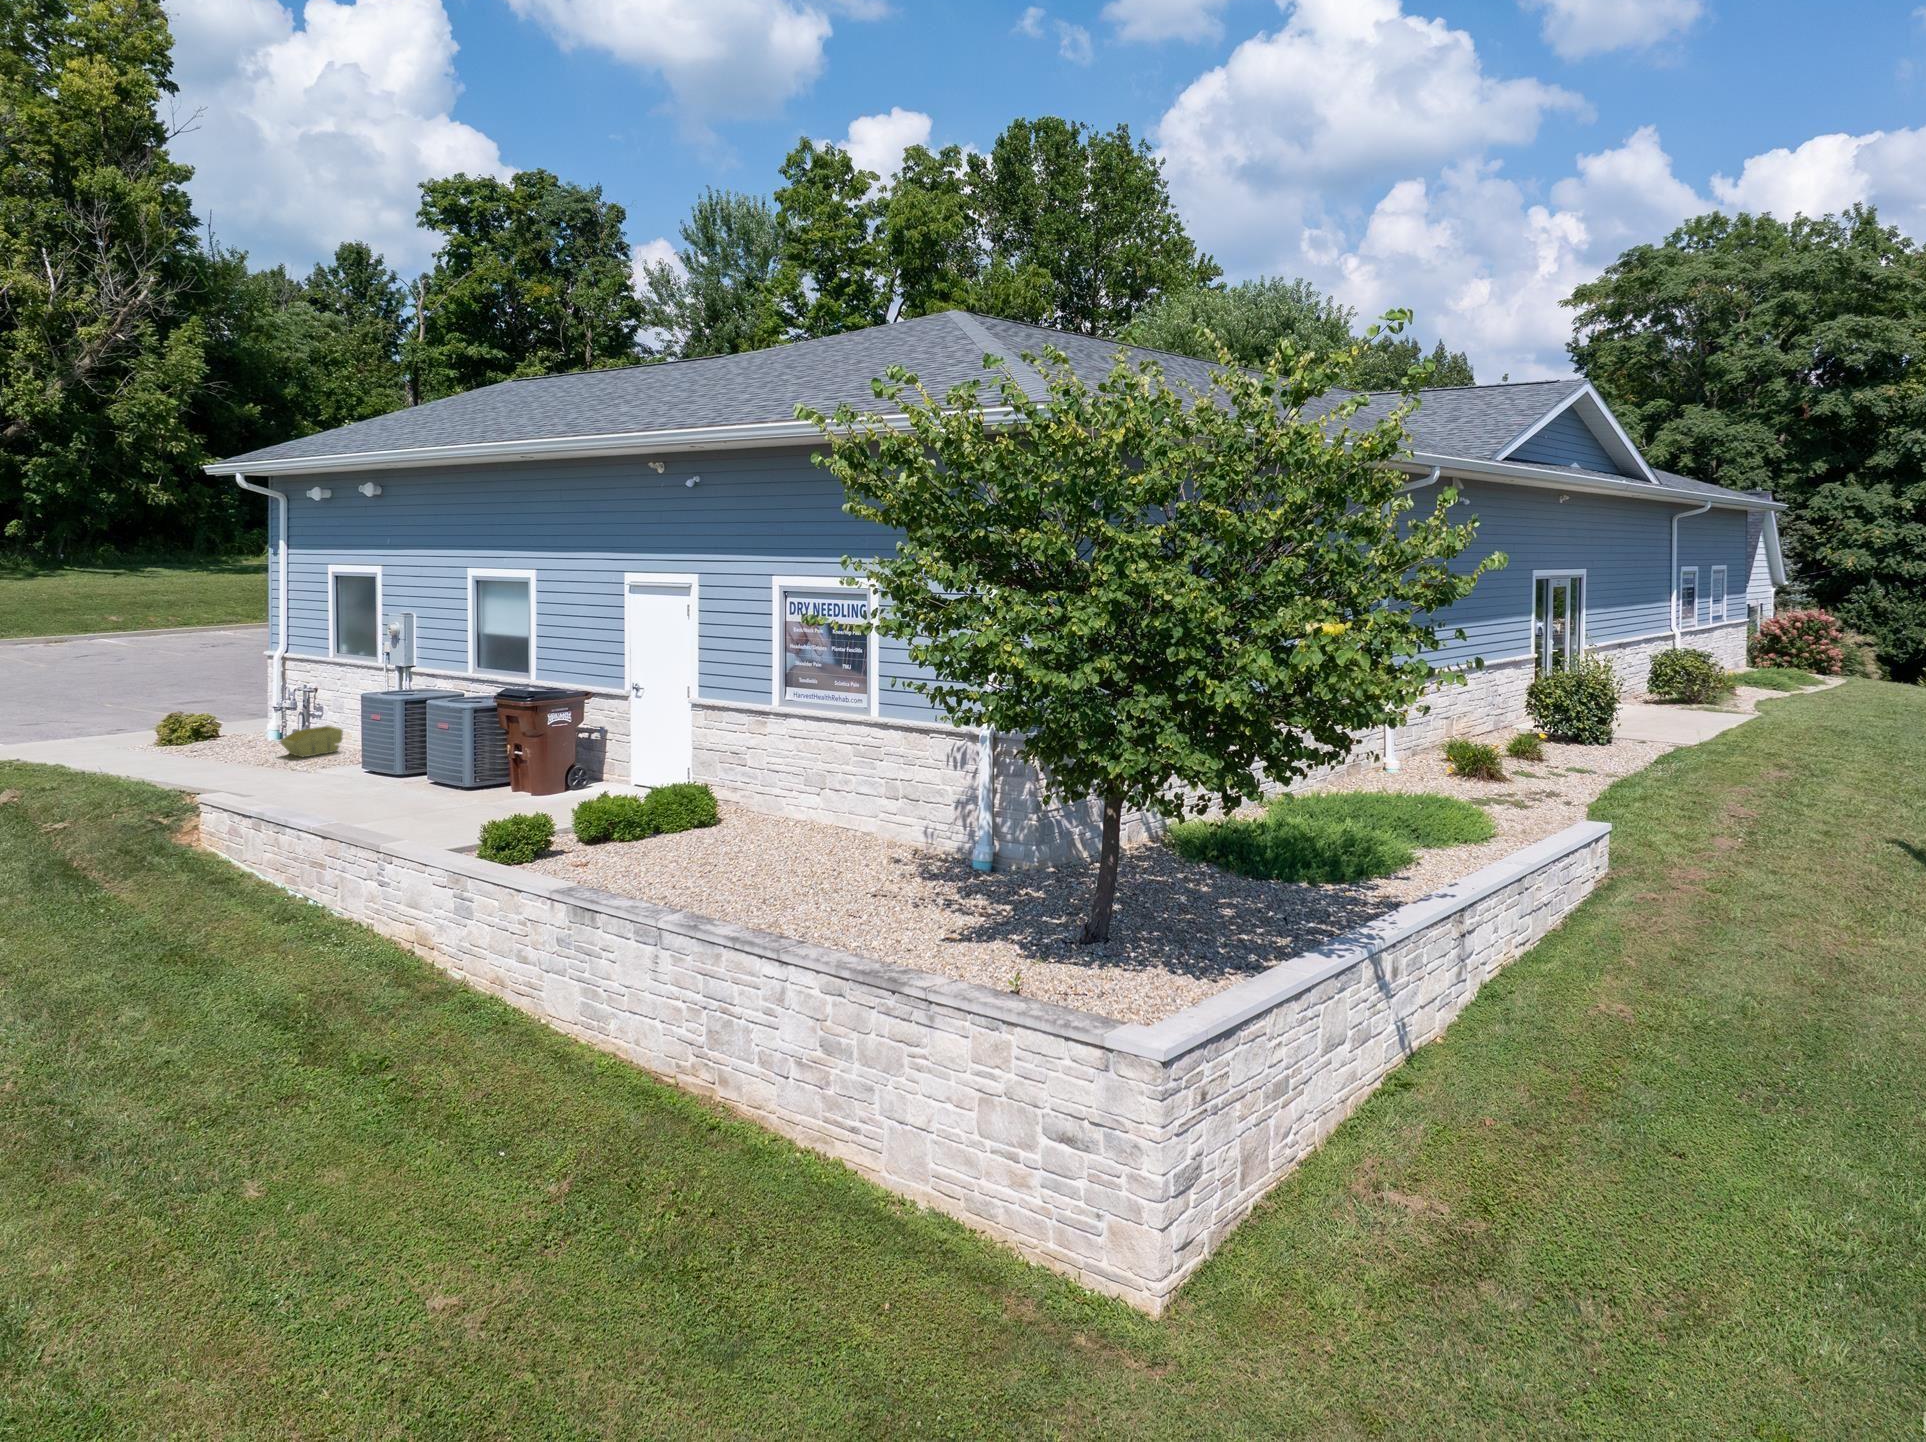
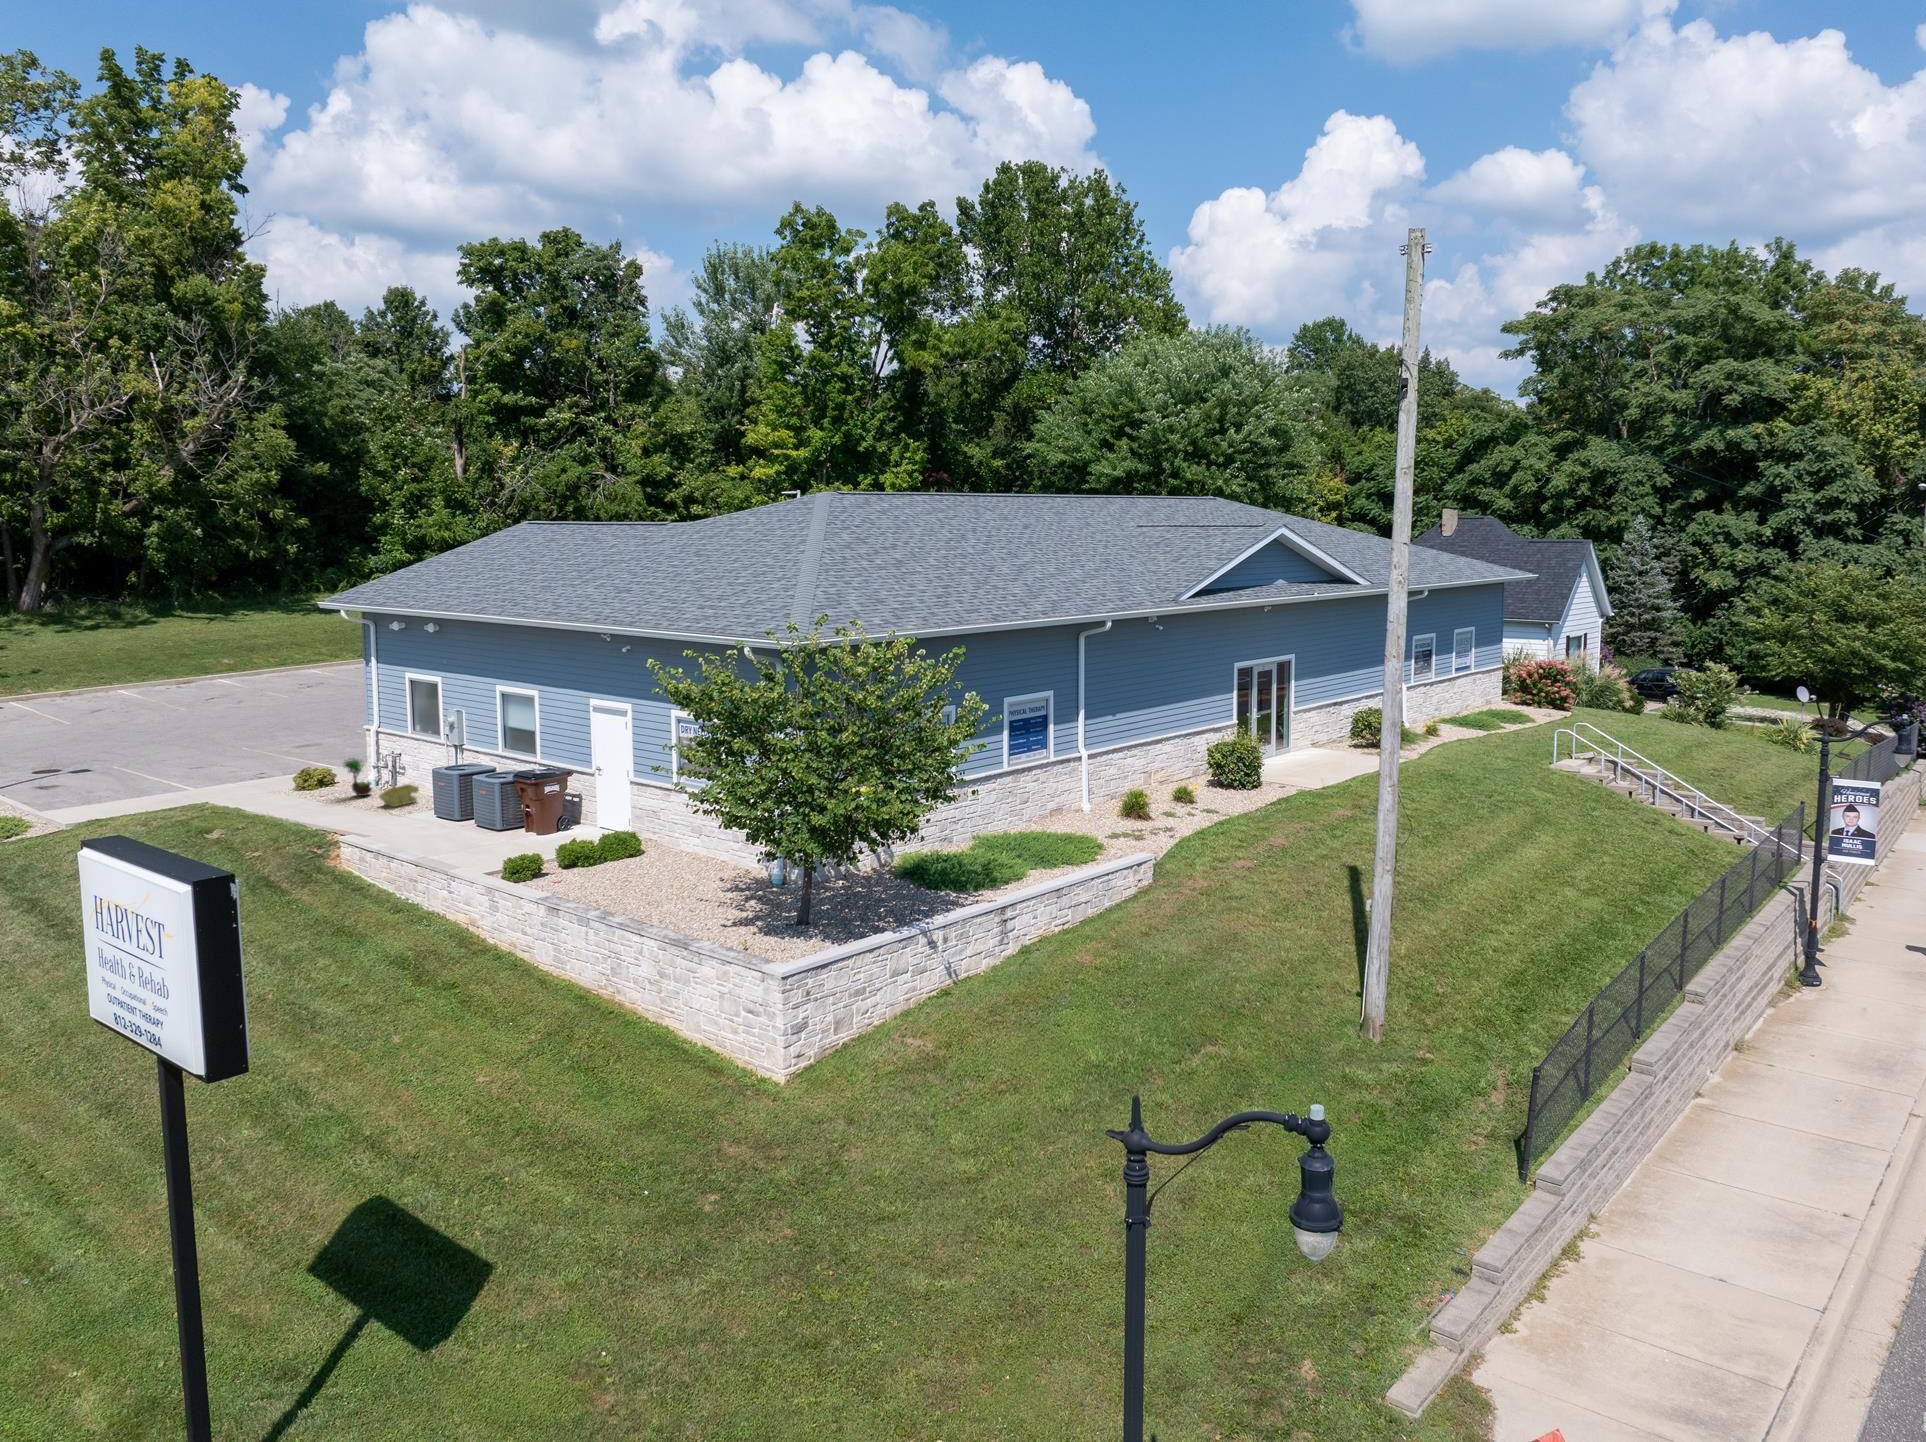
potted tree: none [227,681,274,743] -> present [343,759,372,796]

